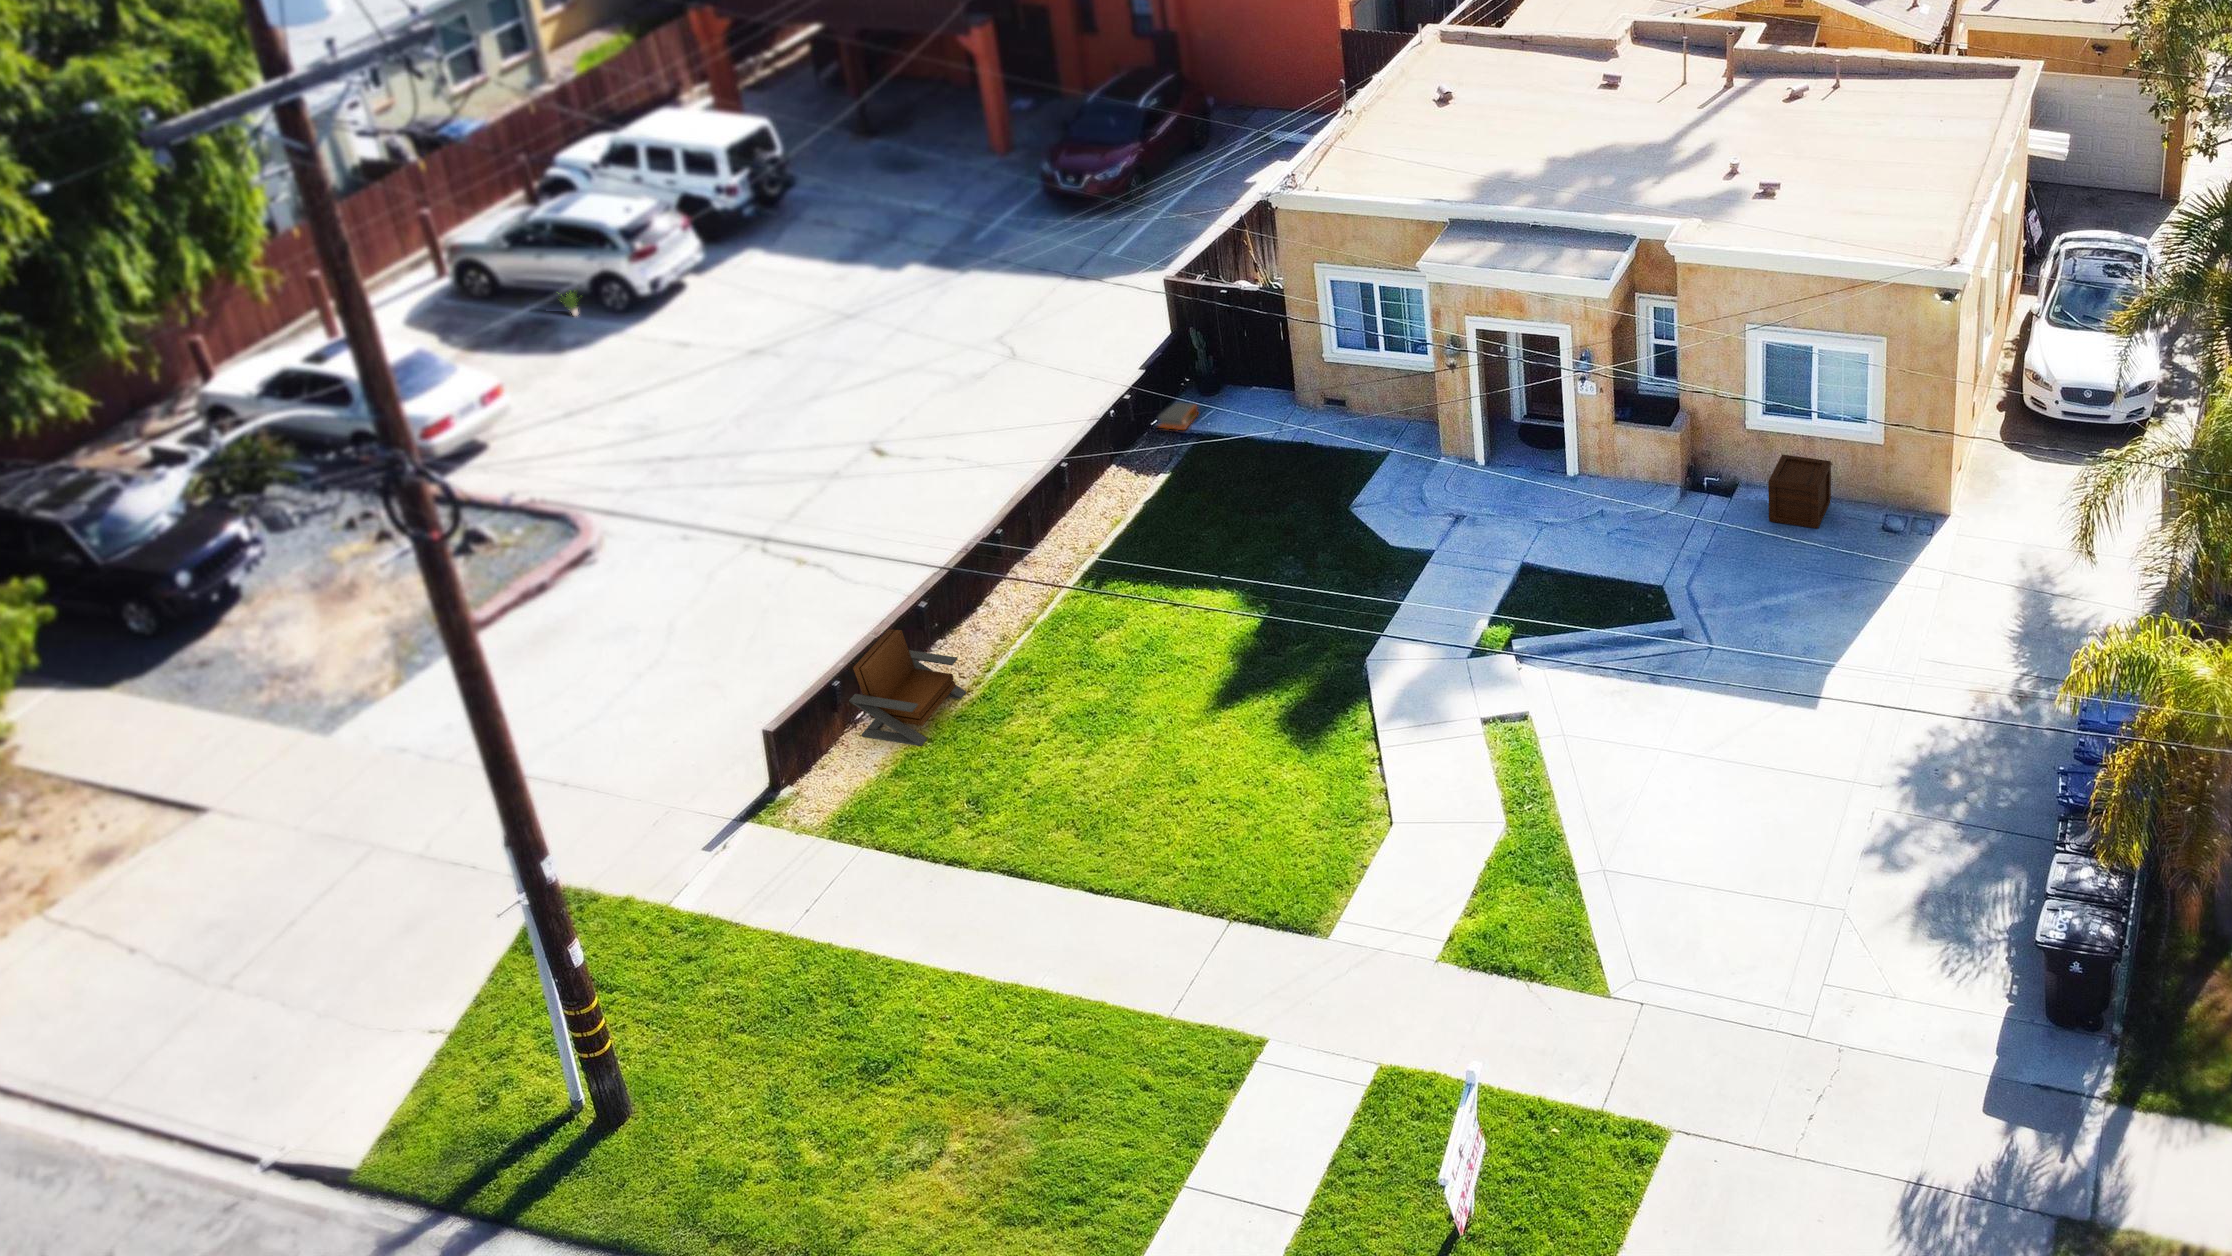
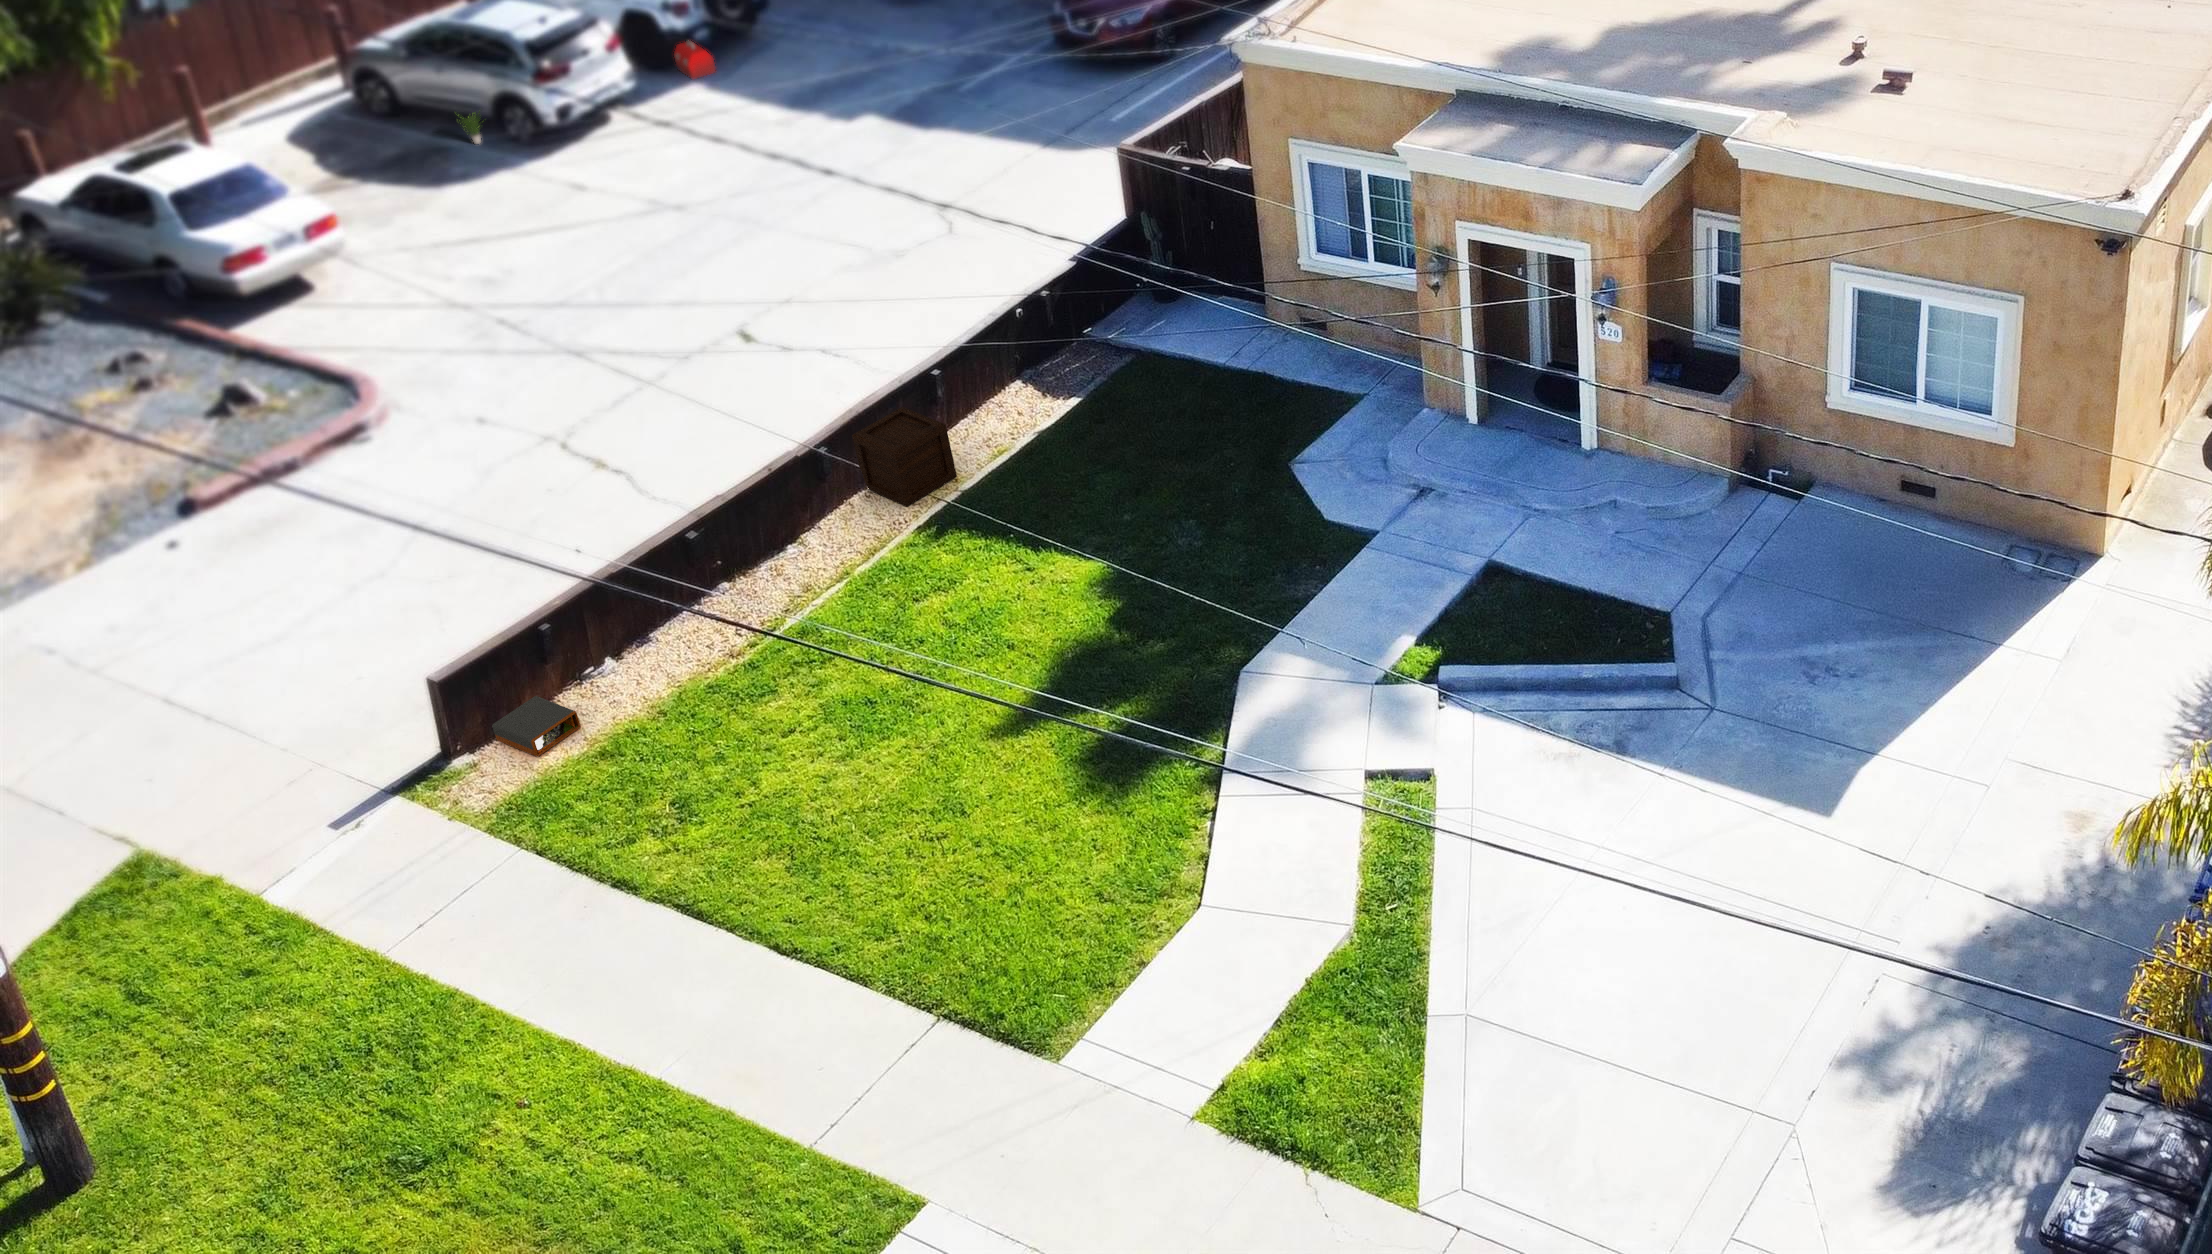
toolbox: none [719,216,757,248] -> present [674,40,716,79]
storage box: present [1159,403,1199,430] -> present [492,696,581,757]
wooden crate: present [1768,455,1831,528] -> present [852,407,957,506]
lounge chair: present [849,629,966,746] -> none [561,560,729,720]

